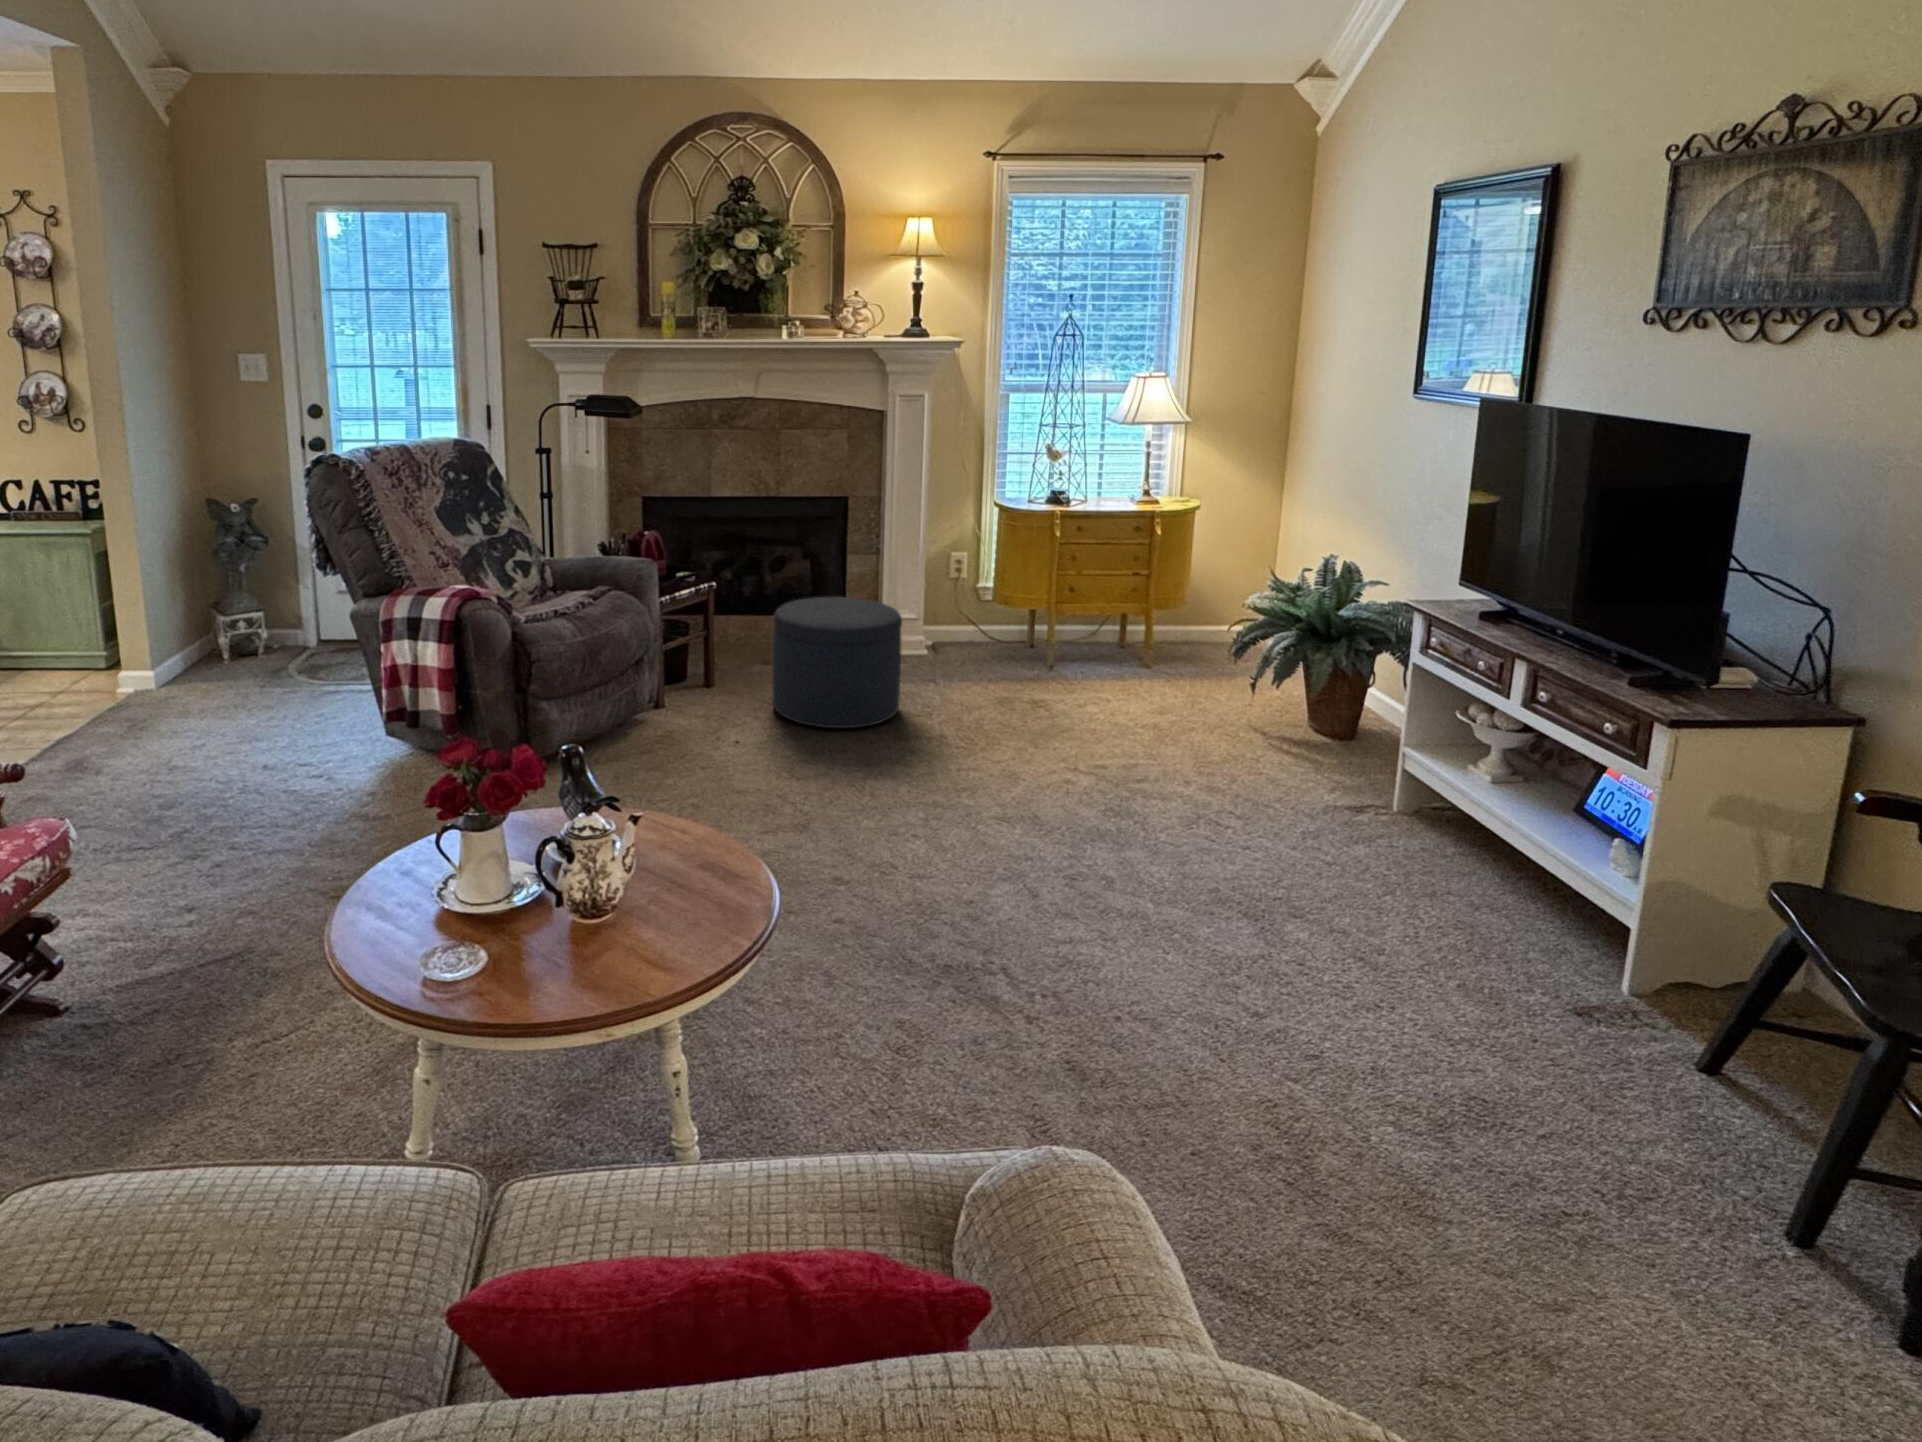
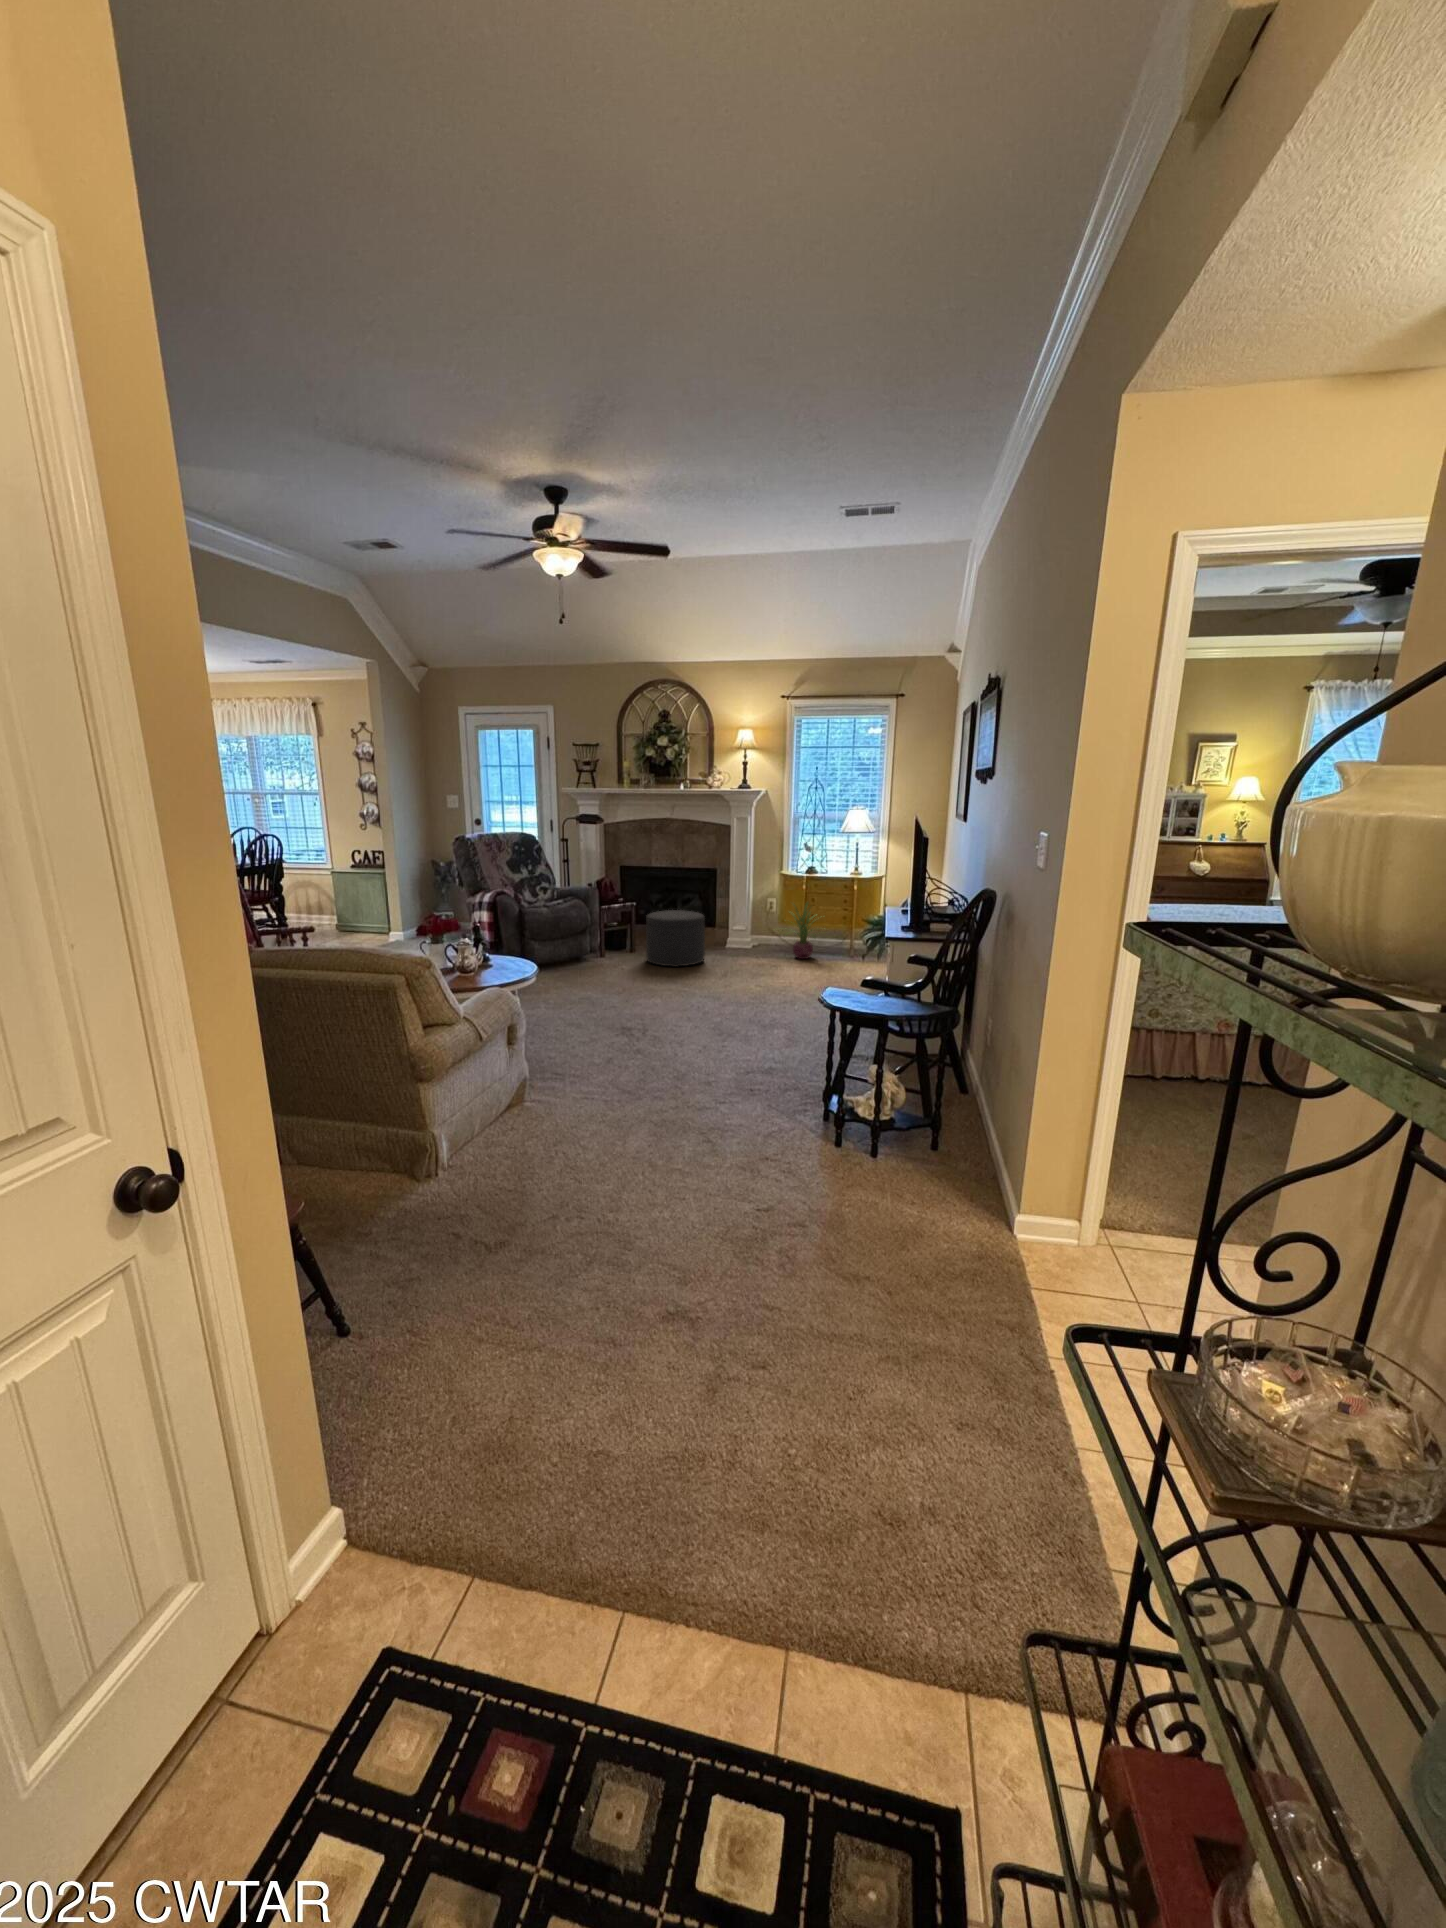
decorative plant: none [1003,561,1122,679] -> present [792,902,817,959]

